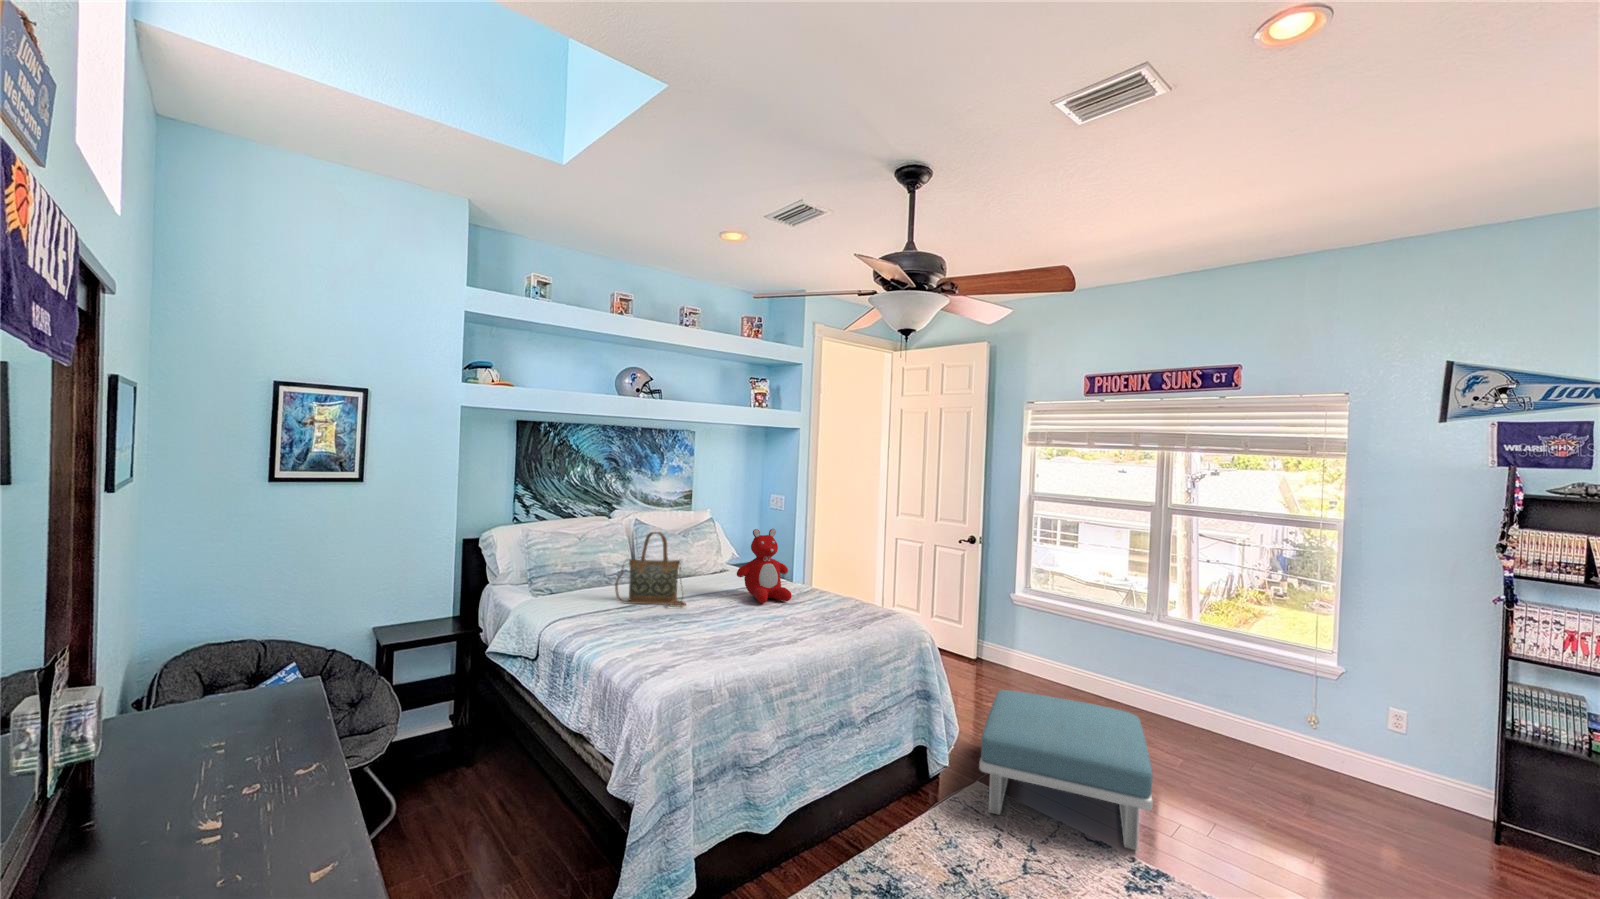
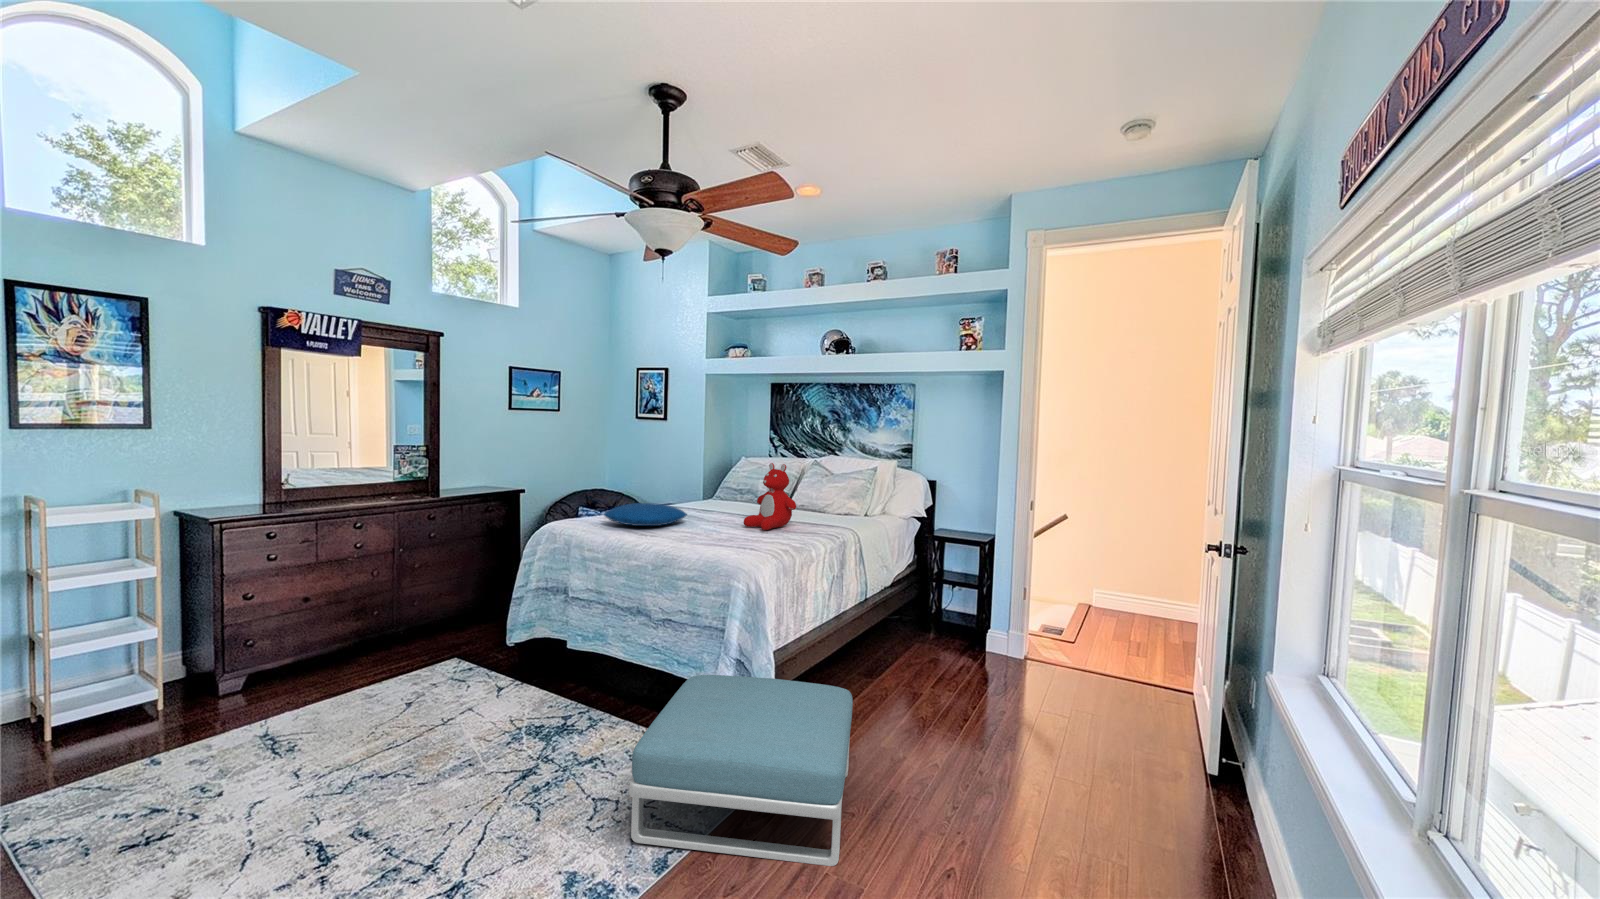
handbag: present [615,532,686,607] -> none [709,459,734,517]
pillow: none [650,604,761,644] -> present [604,503,687,526]

